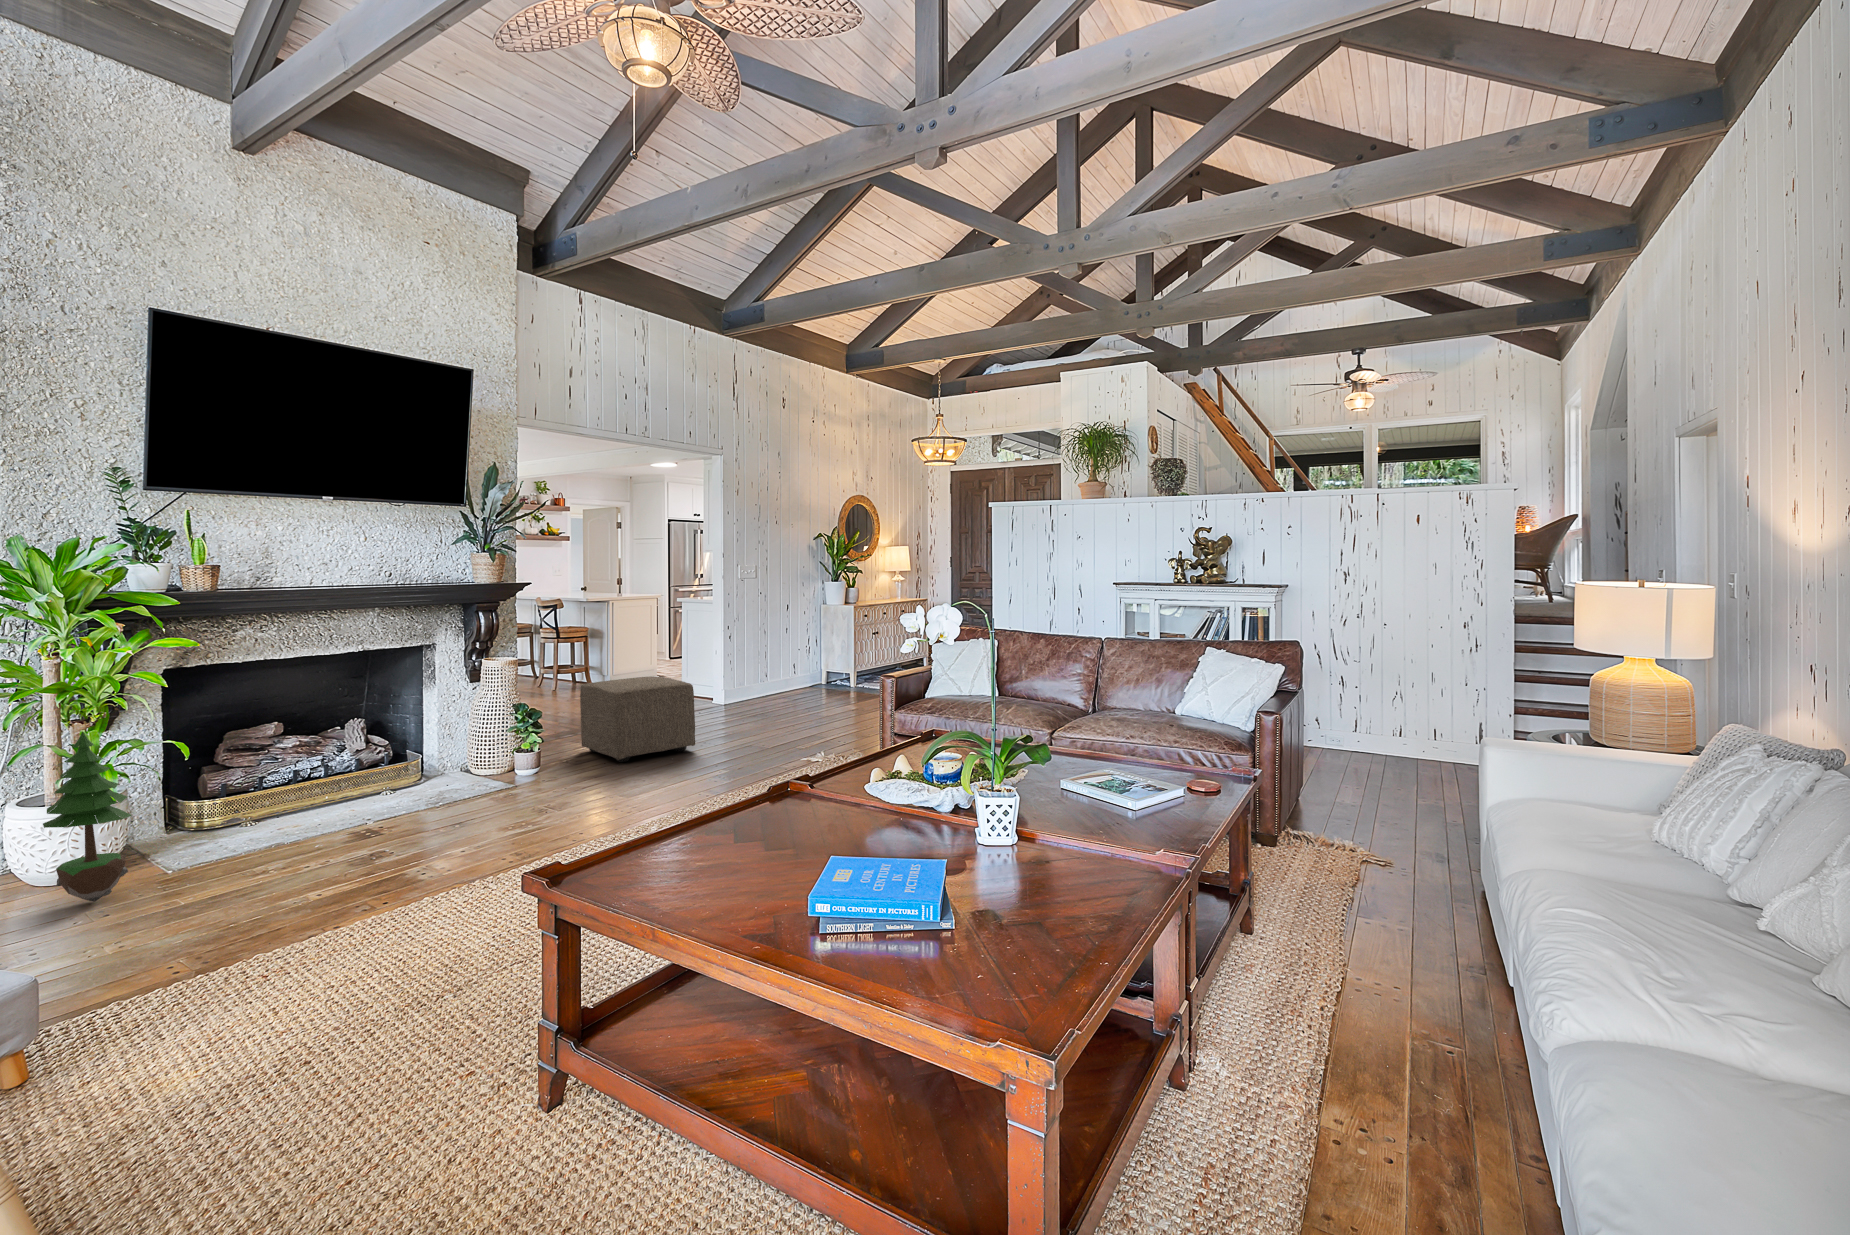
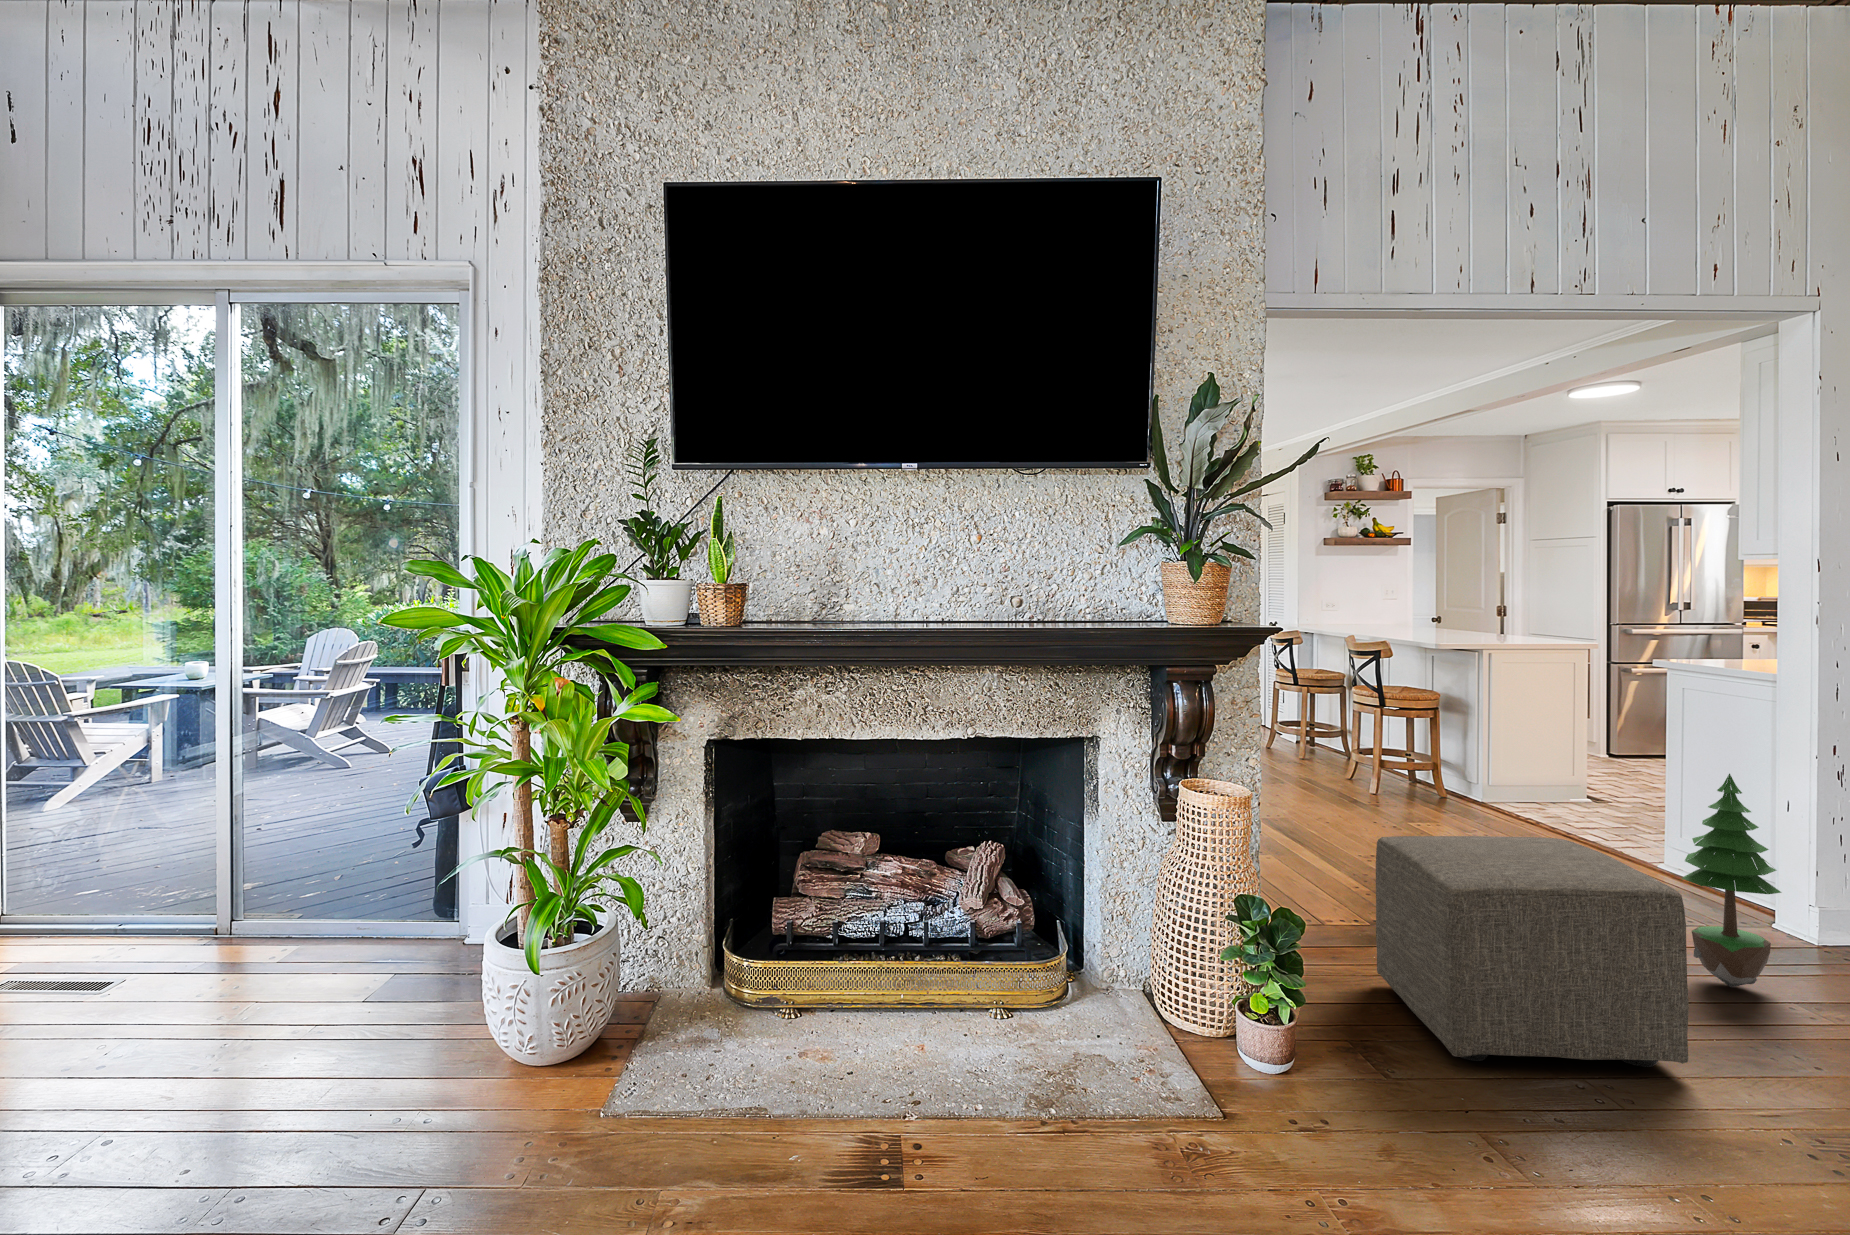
potted tree: present [43,732,131,902] -> present [1682,774,1781,987]

